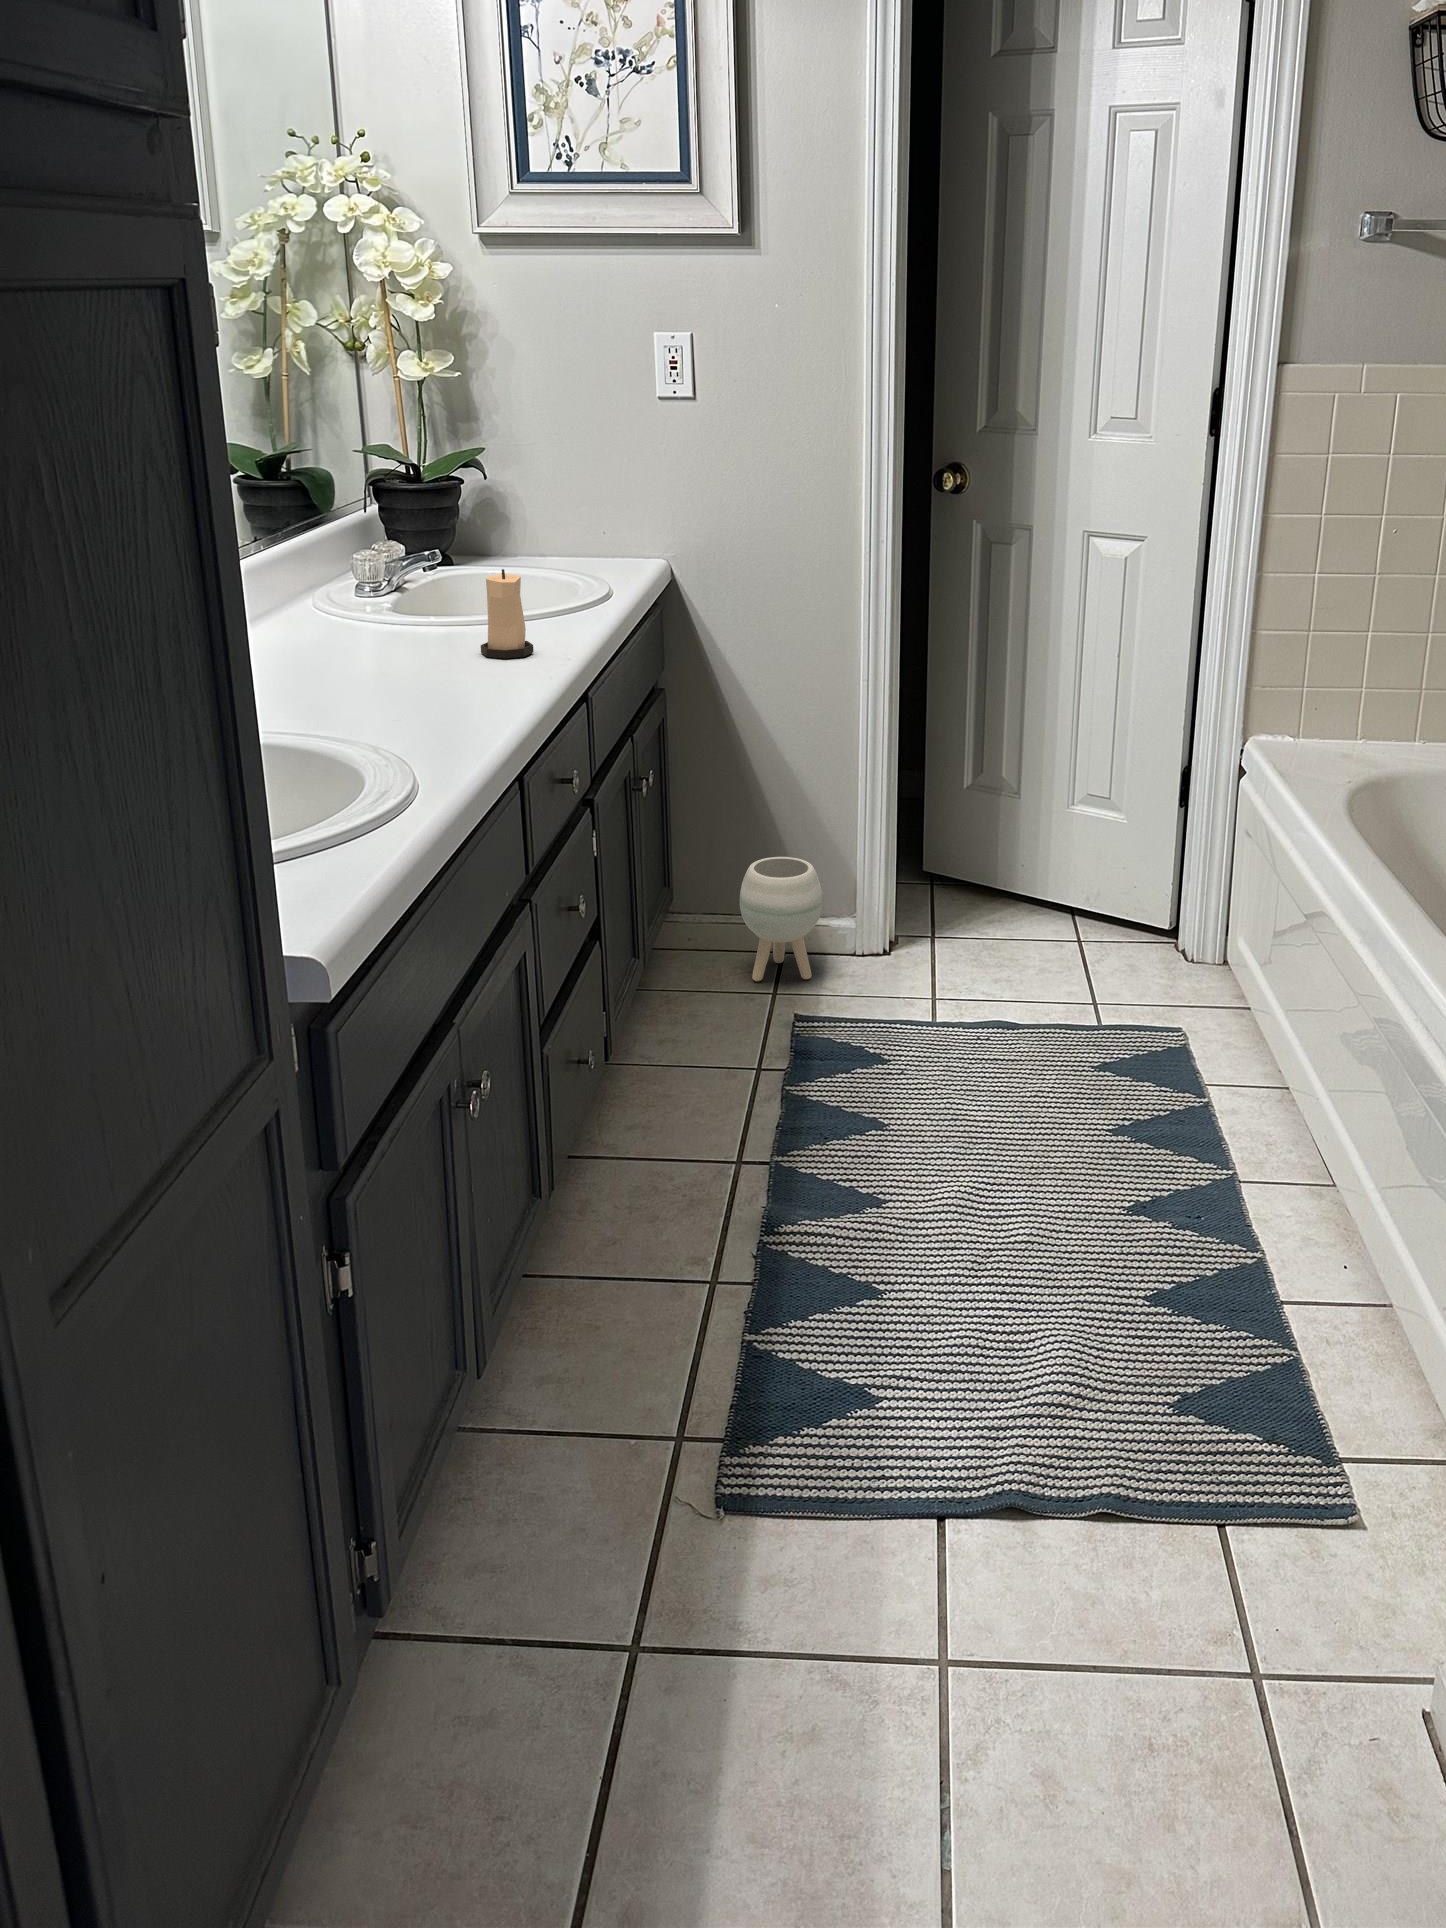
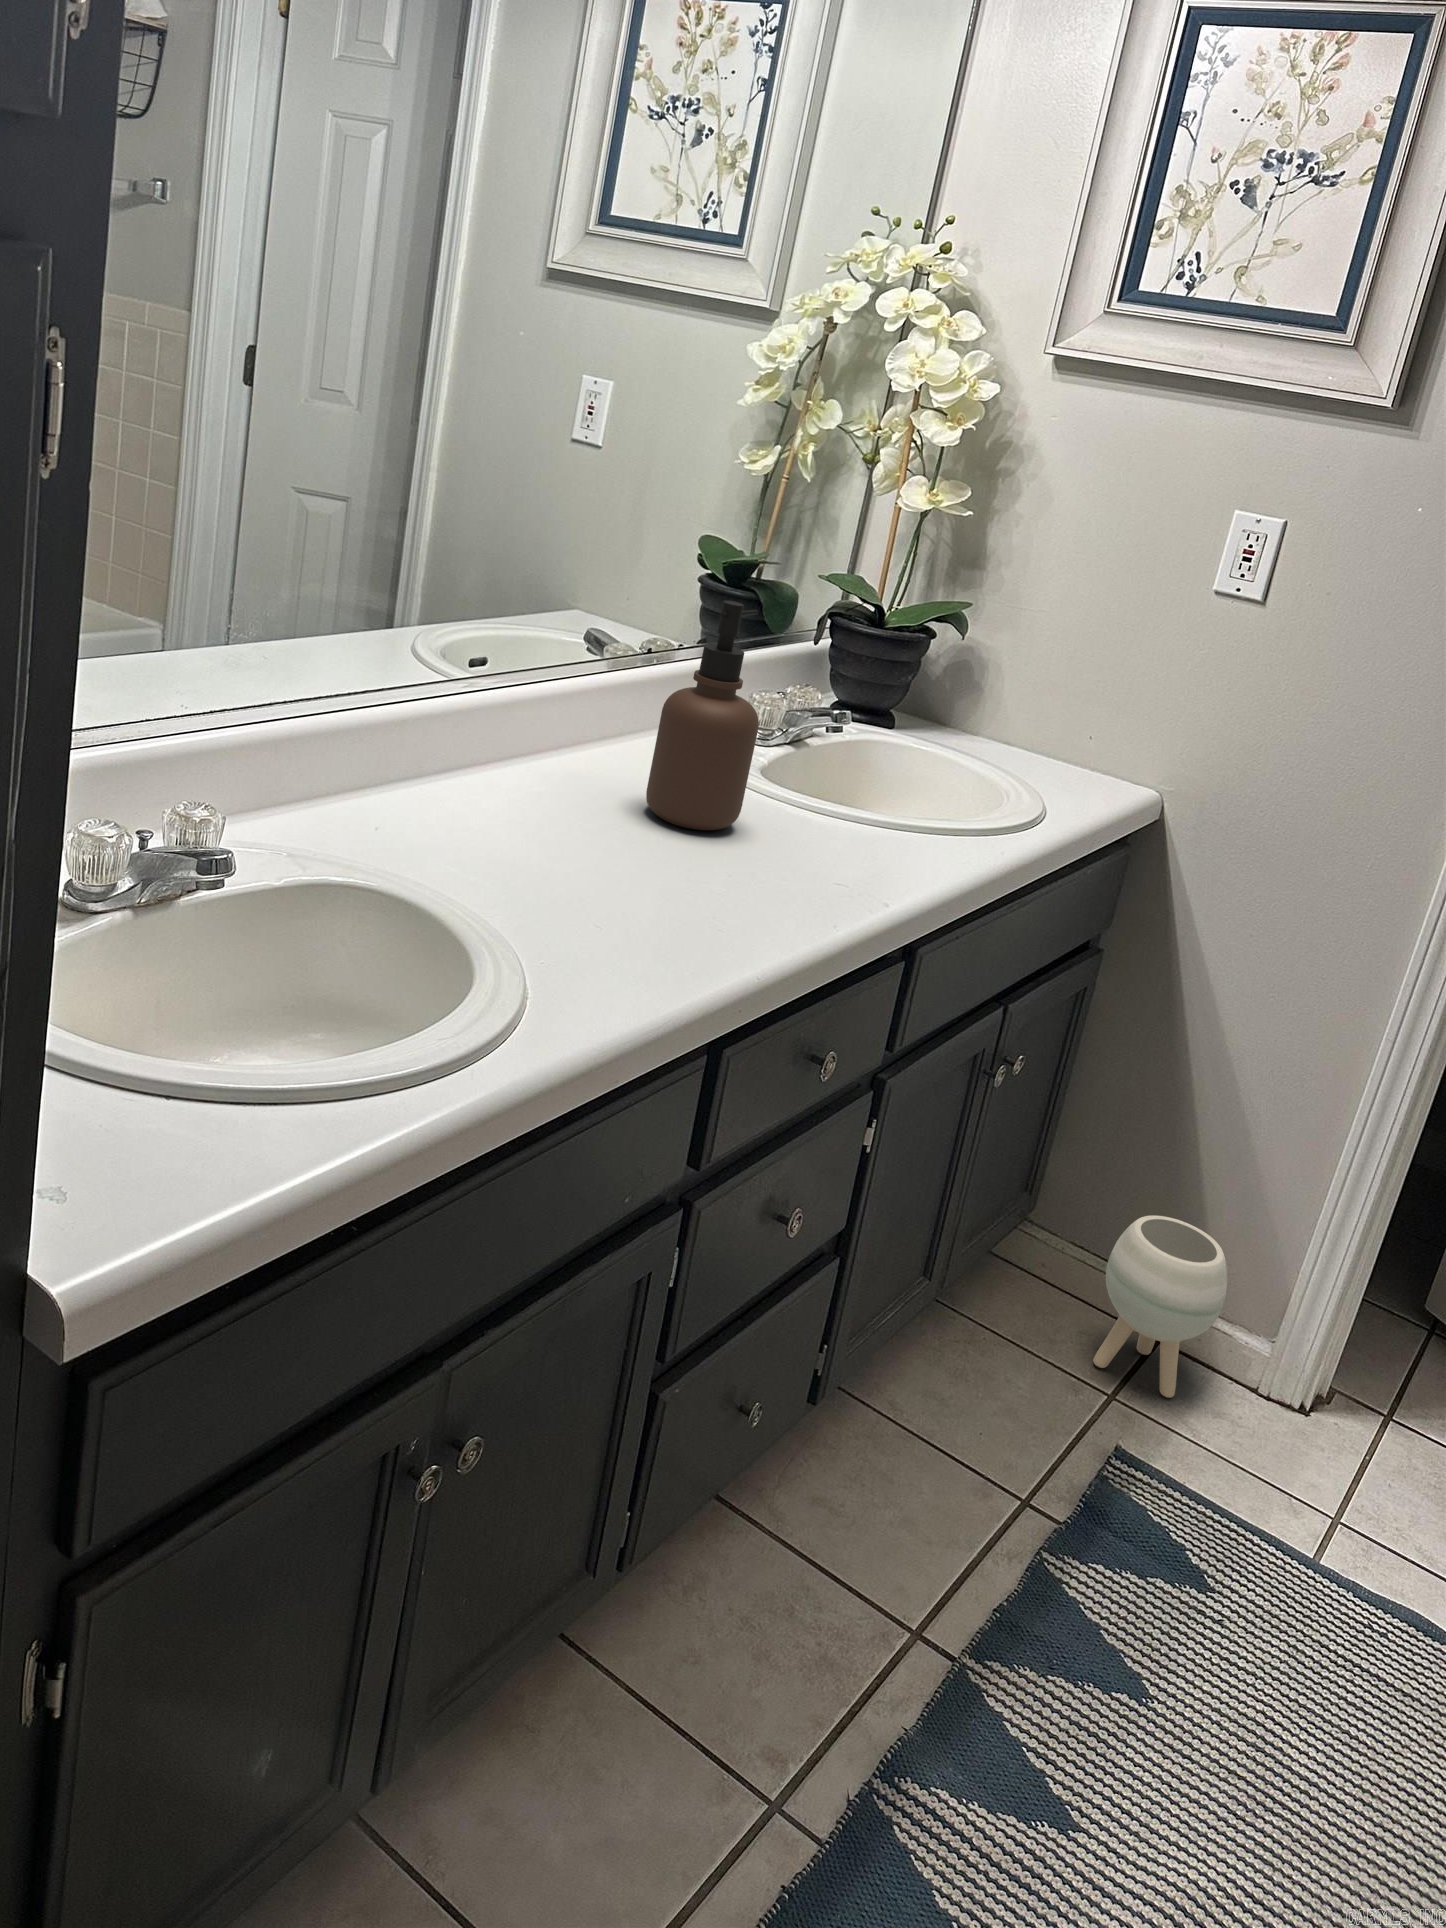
soap dispenser: none [341,471,427,657] -> present [646,601,759,830]
candle: present [481,569,534,659] -> none [791,763,865,880]

